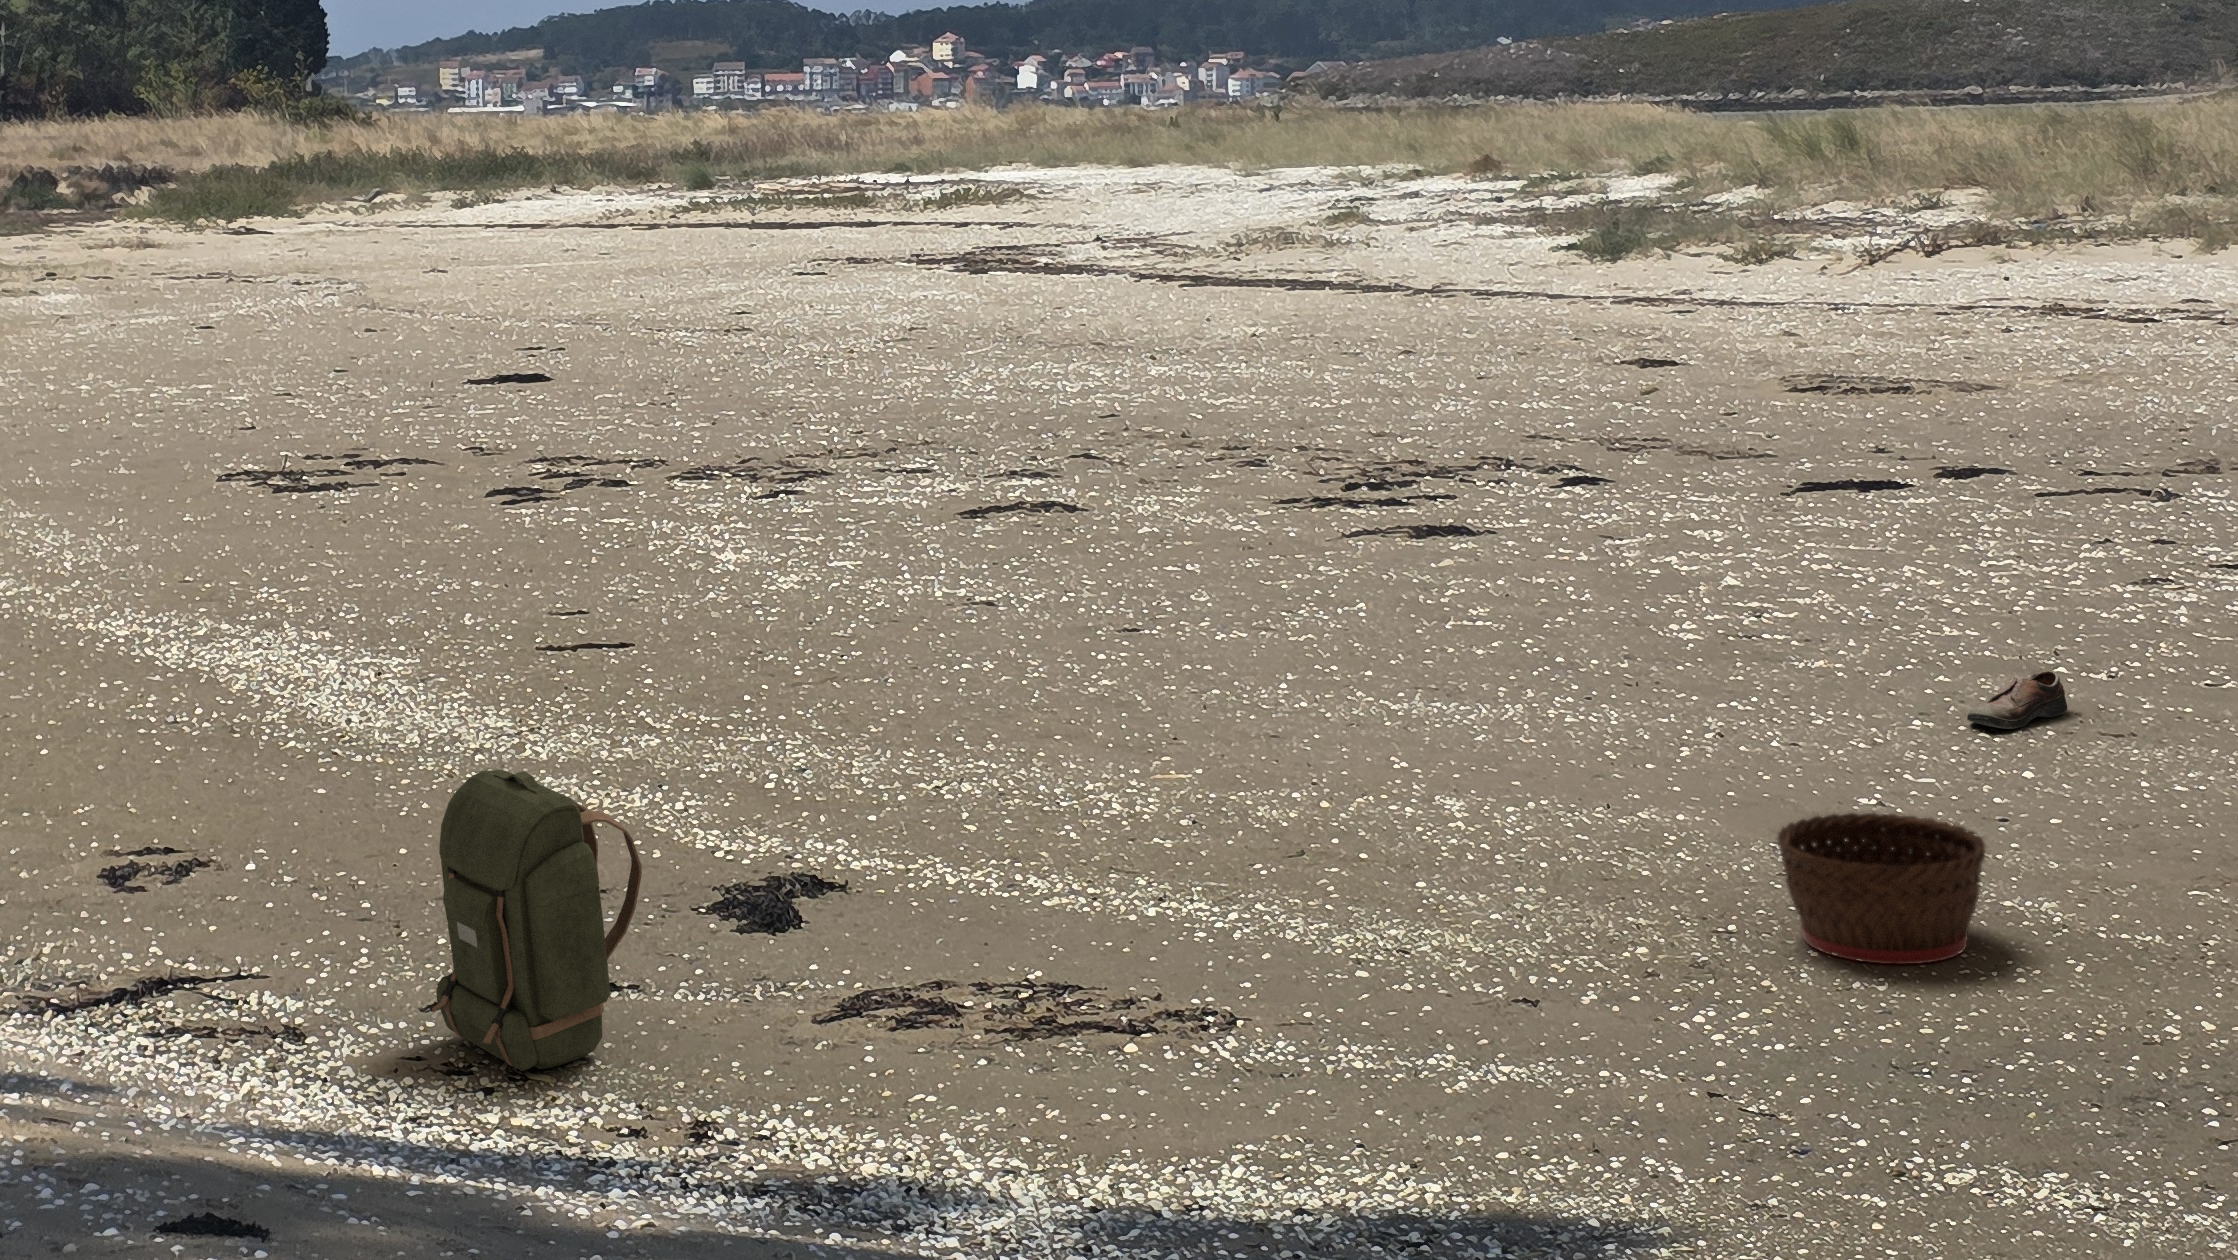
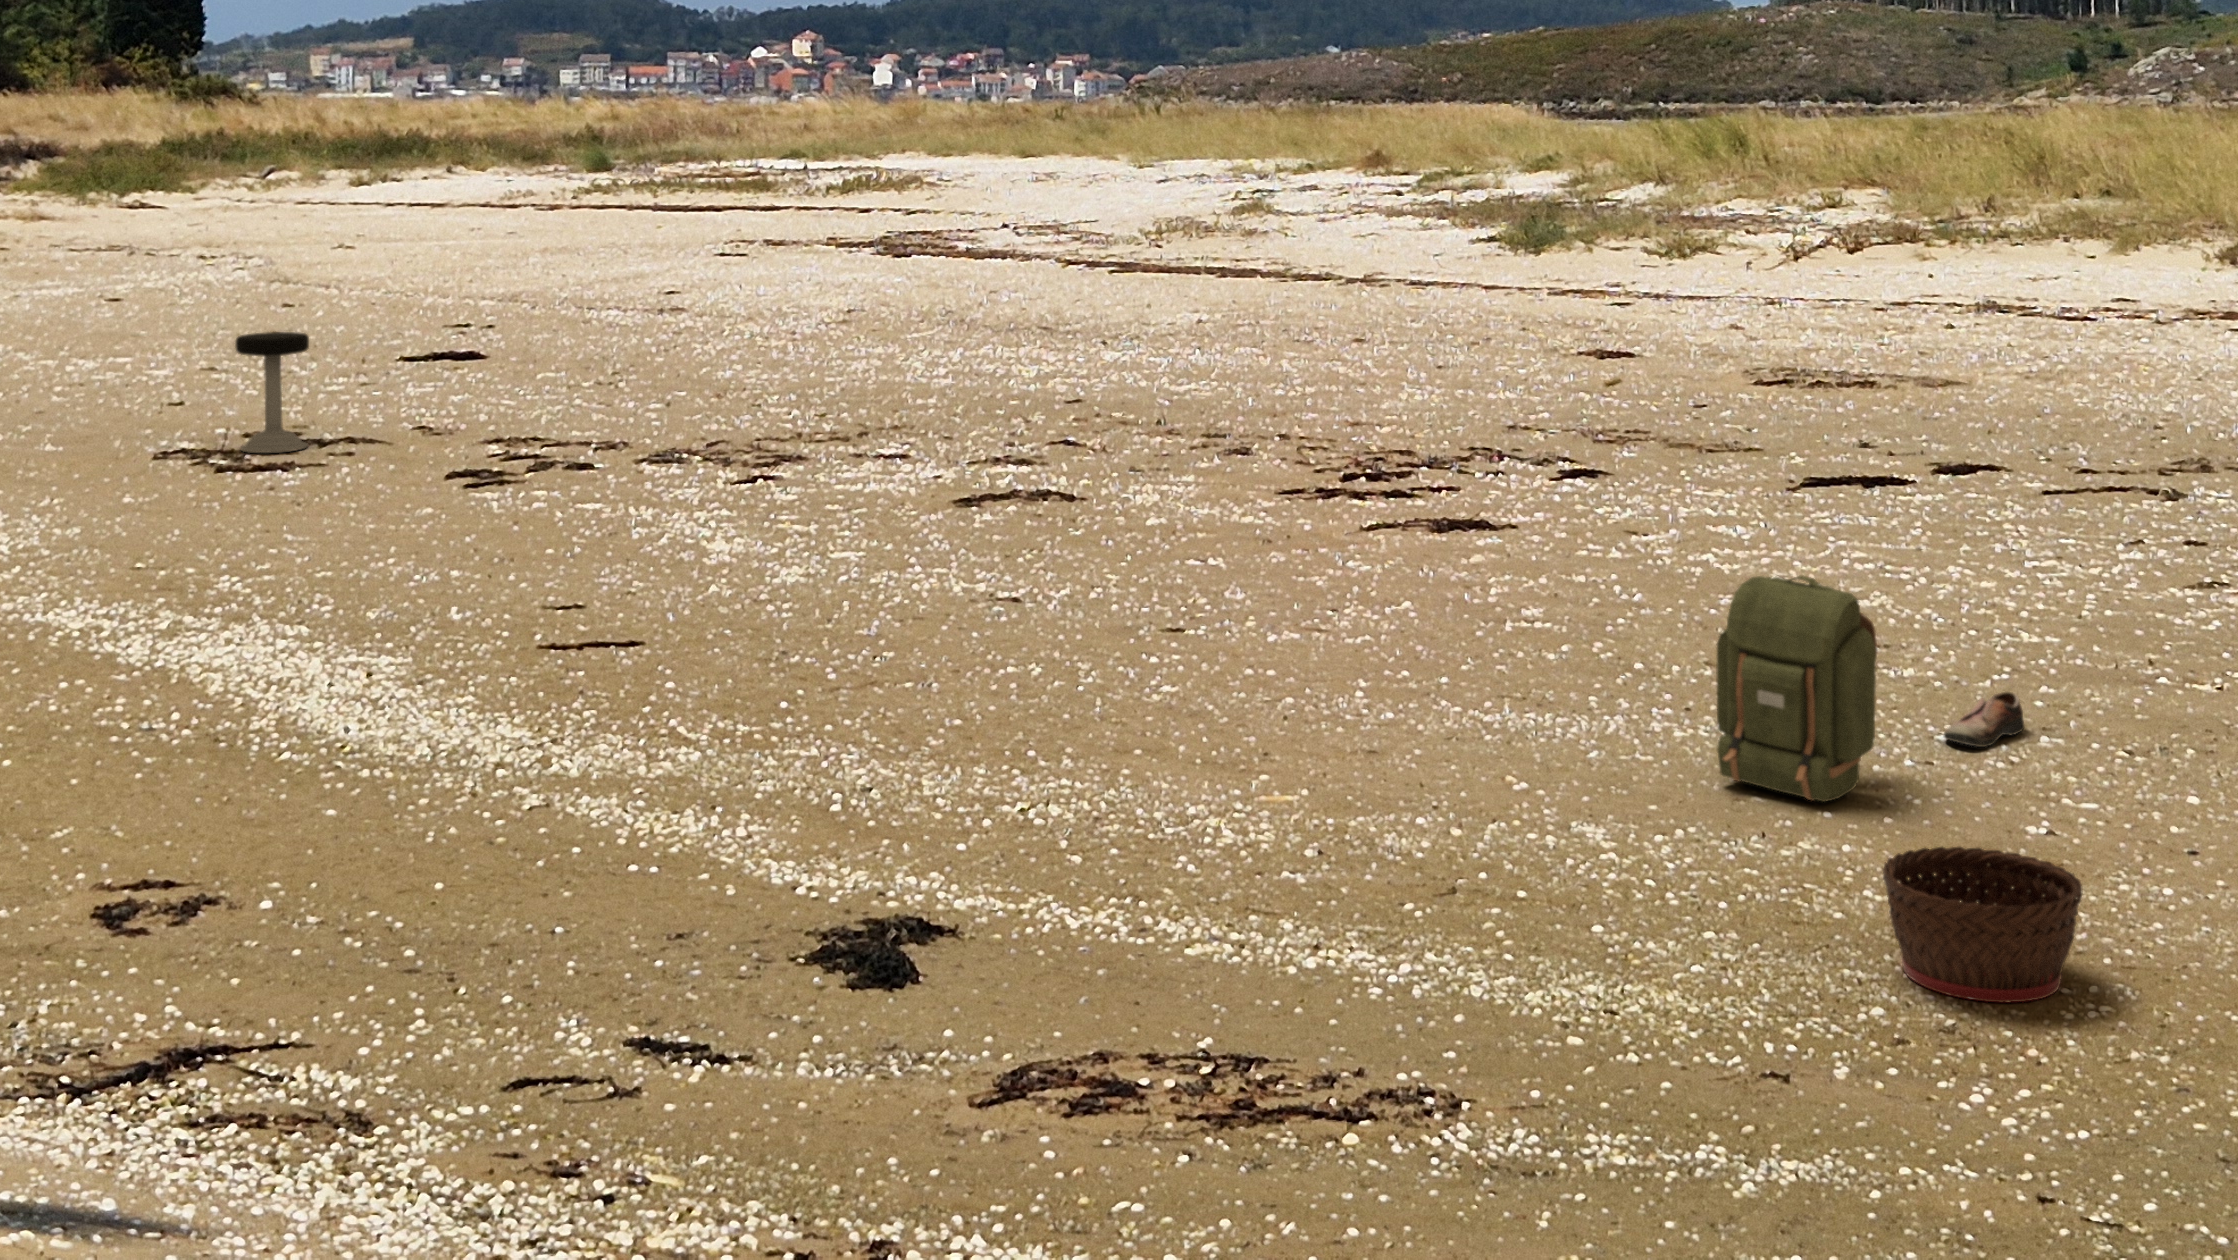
stool: none [282,348,358,470] -> present [235,332,309,453]
backpack: present [432,769,642,1071] -> present [1717,576,1878,802]

